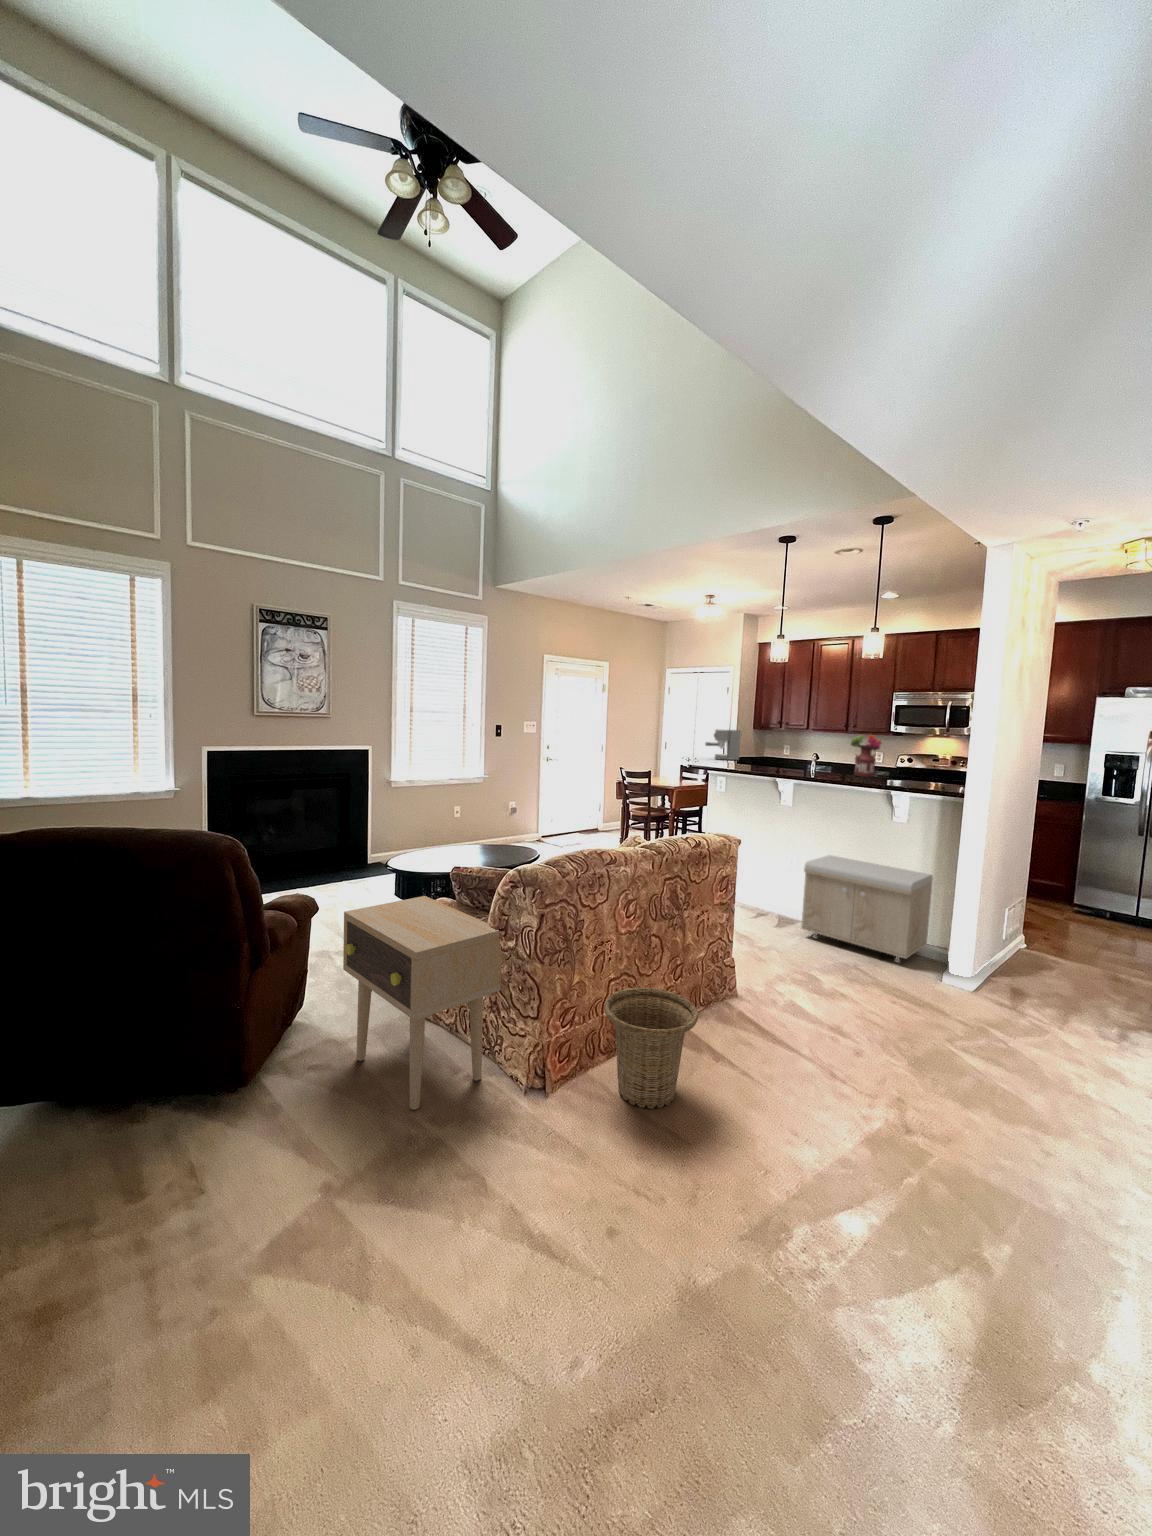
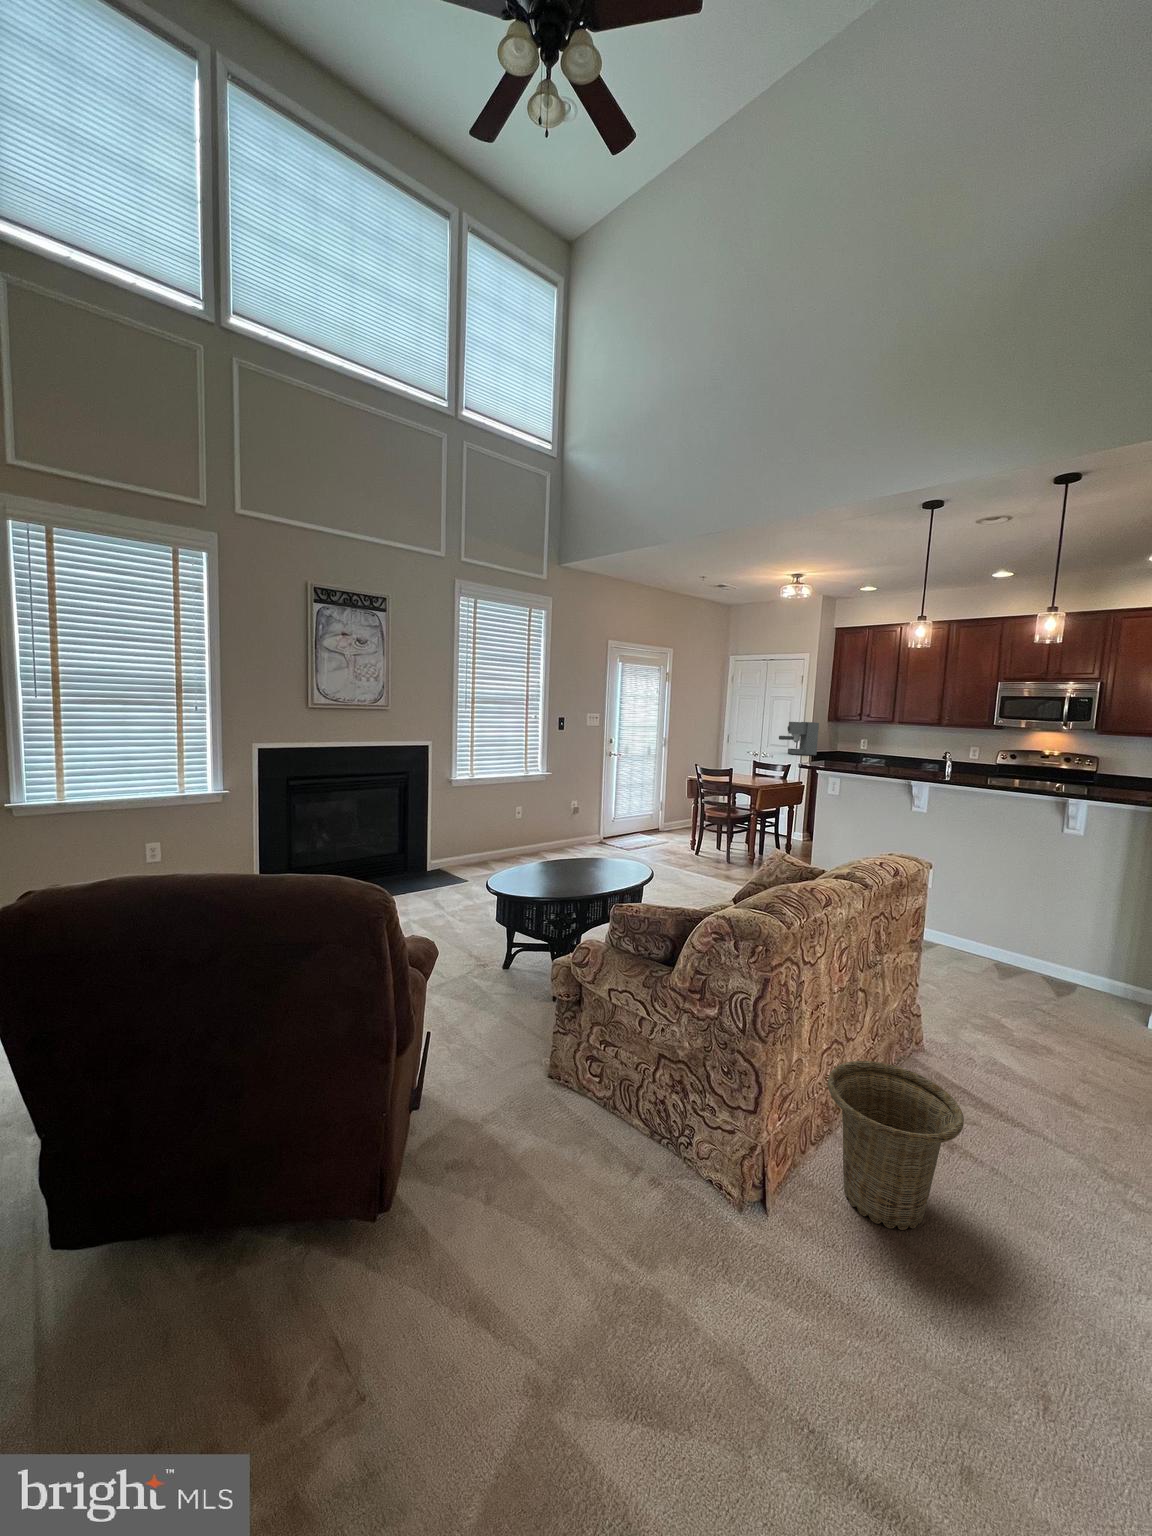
flower arrangement: present [851,735,881,777] -> none [970,729,1009,777]
storage bench: present [801,855,933,963] -> none [946,869,1112,999]
side table: present [343,896,502,1110] -> none [483,938,700,1235]

